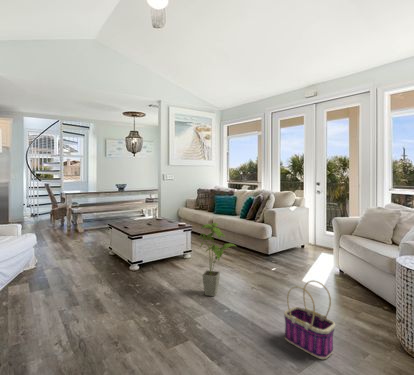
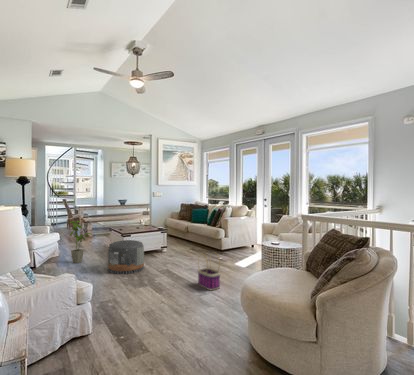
house plant: present [200,223,235,296] -> present [70,221,92,263]
pouf: none [113,249,171,311] -> present [108,240,144,274]

